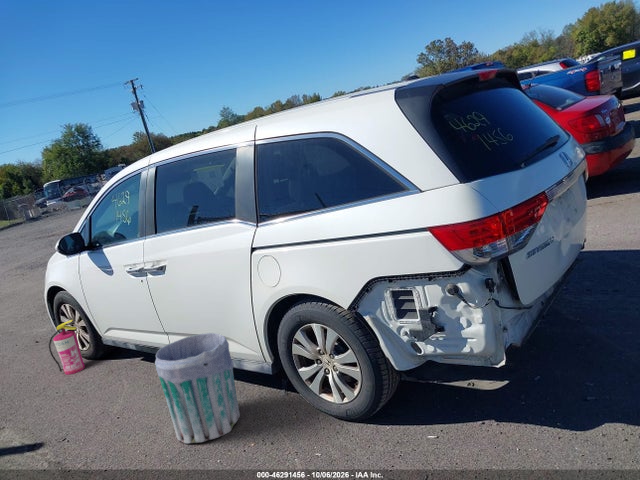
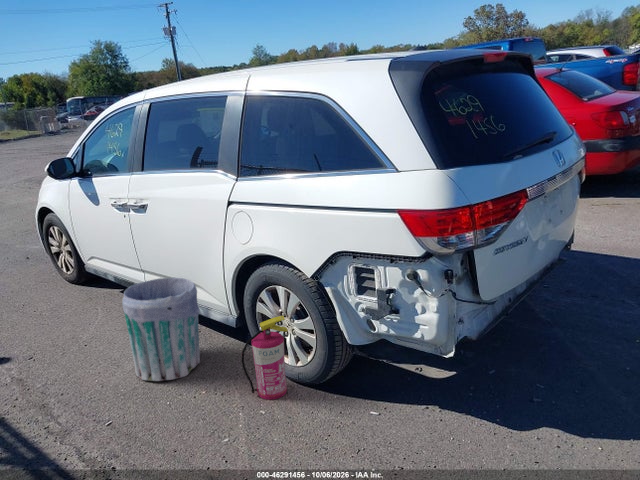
fire extinguisher: present [49,320,85,375] -> present [241,316,288,400]

